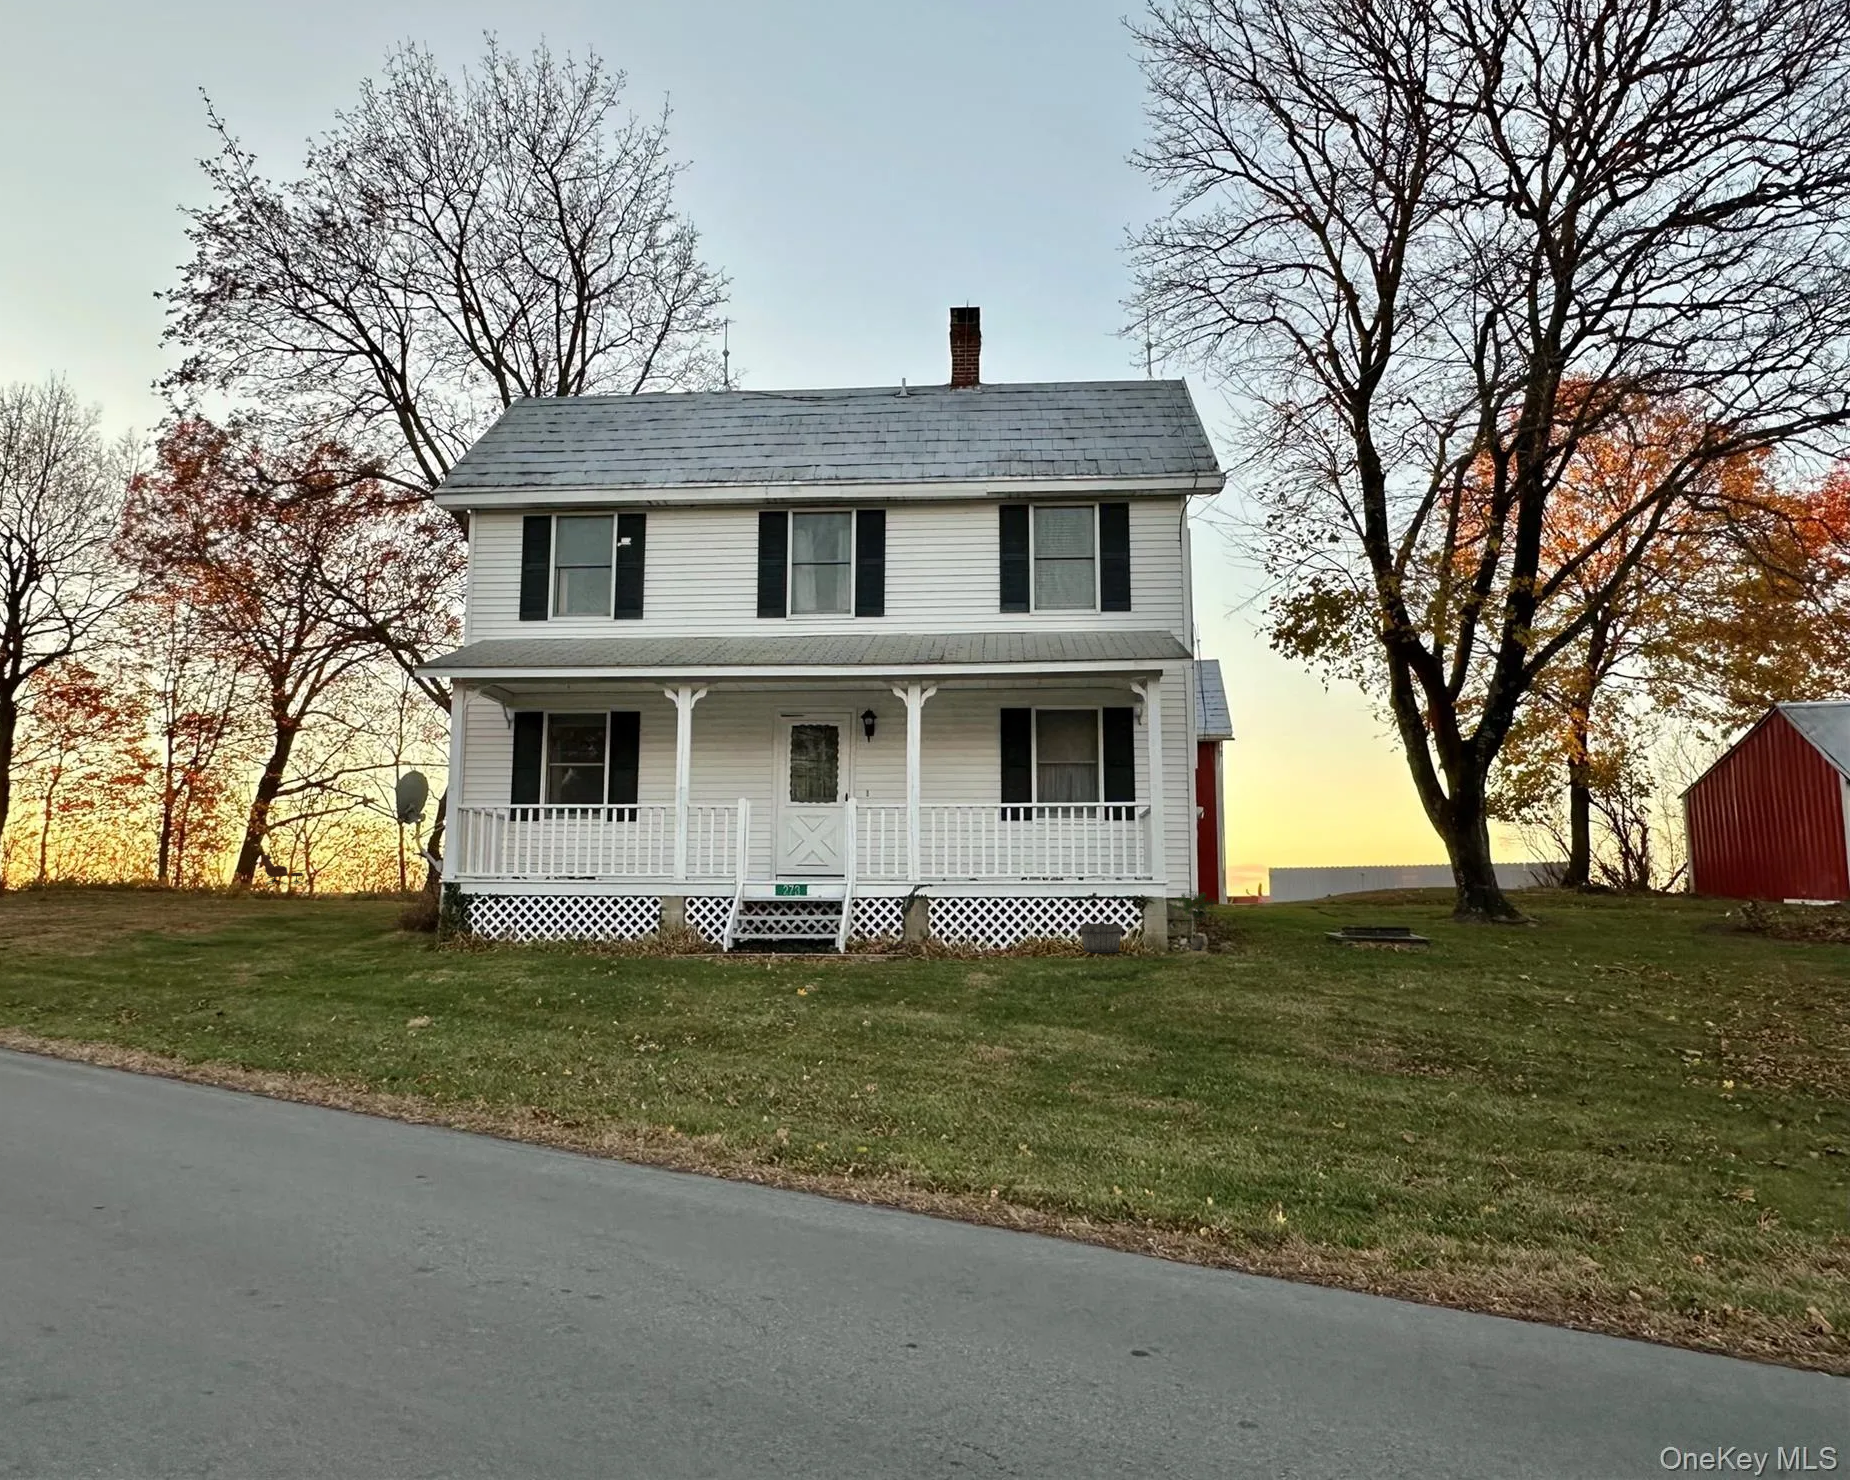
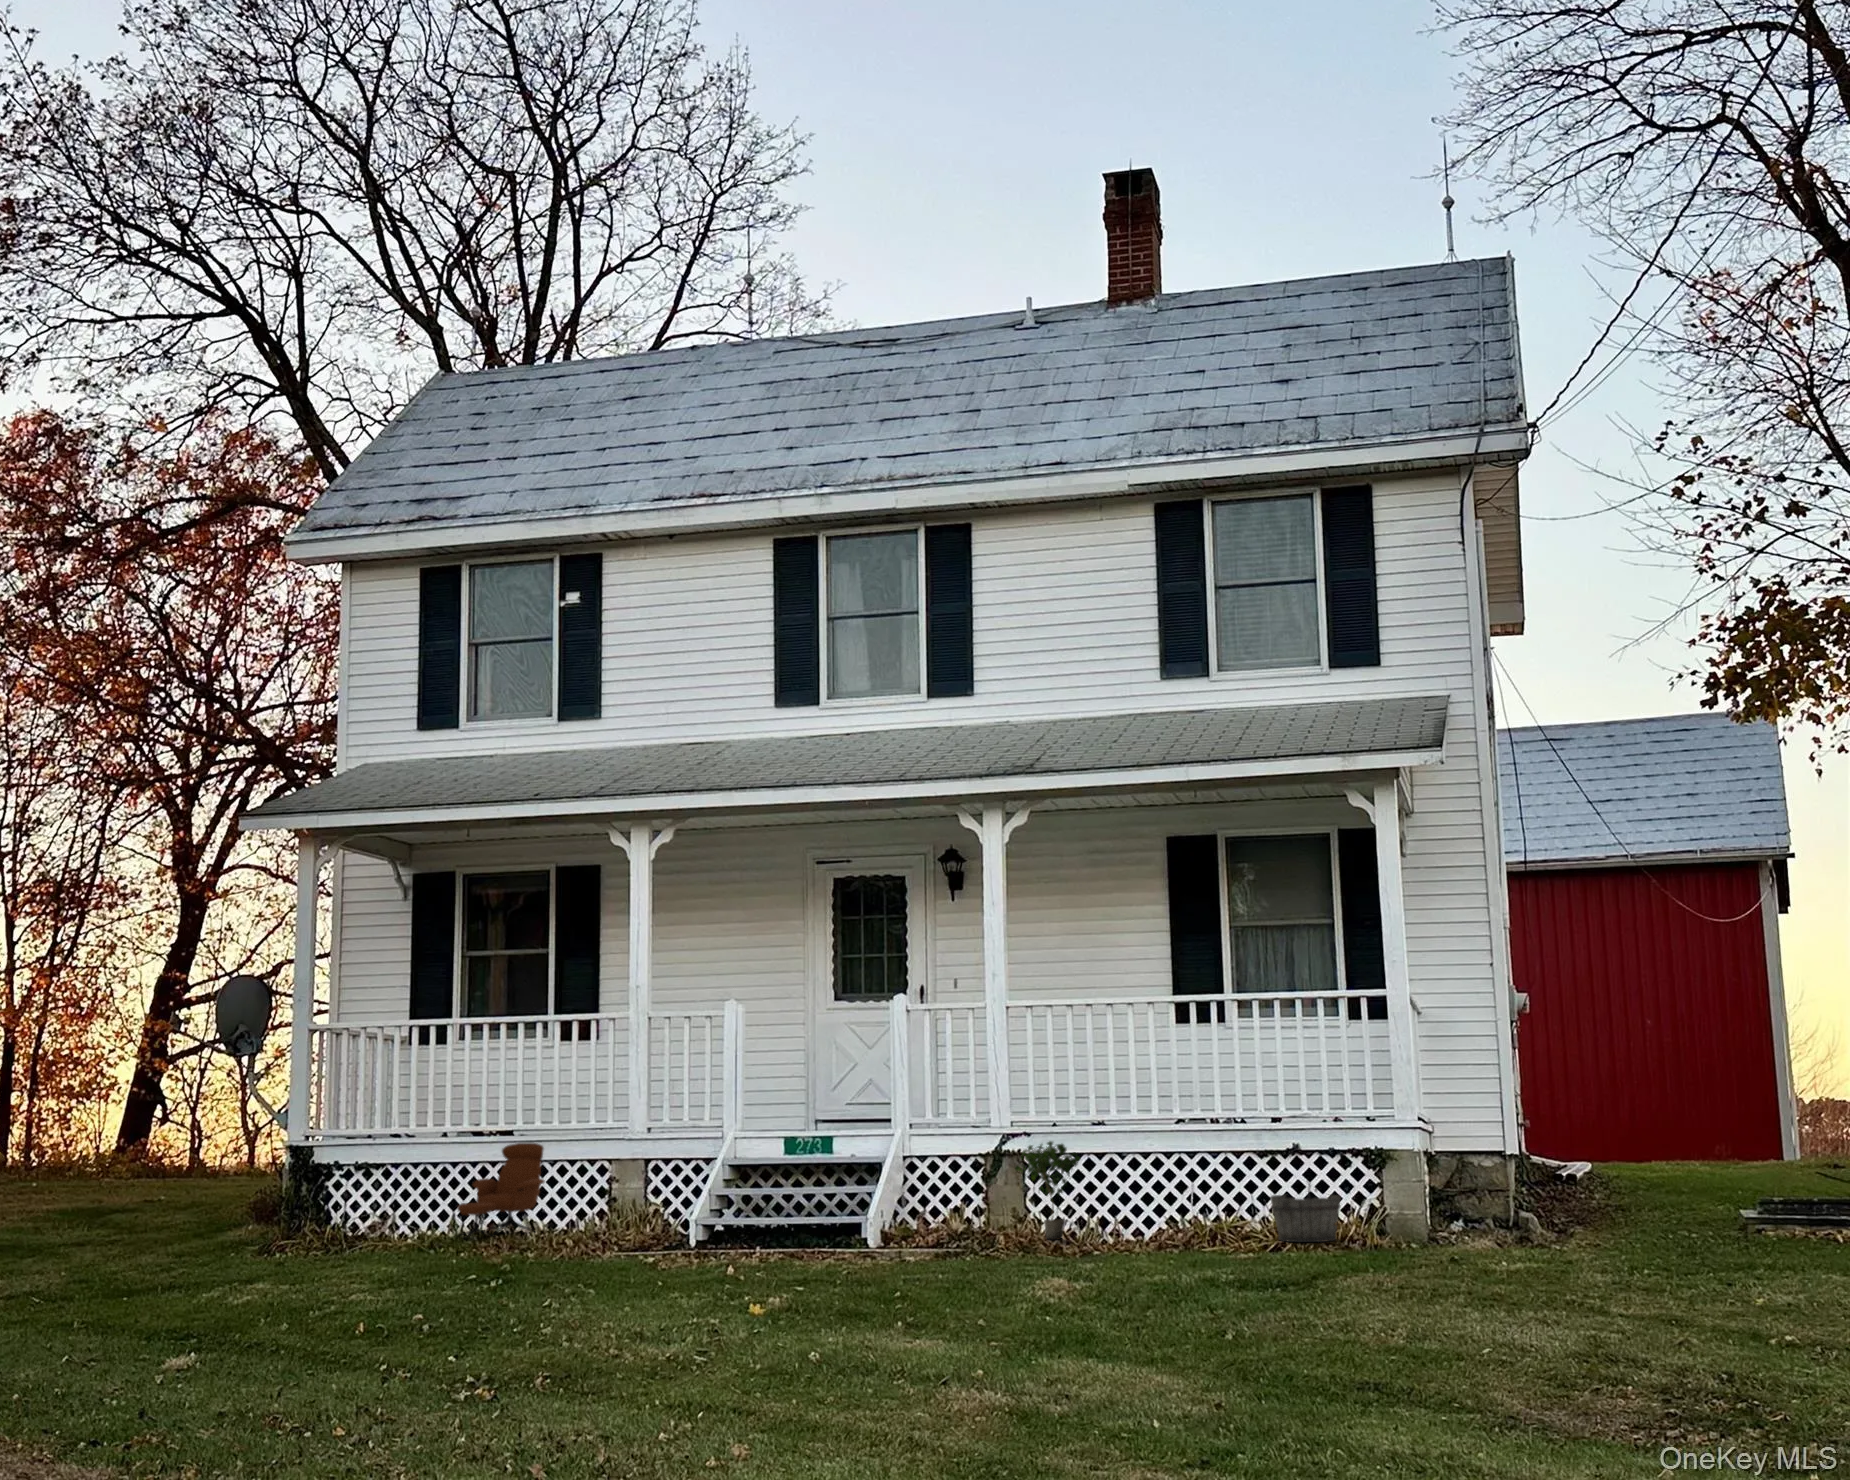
lounge chair: present [262,855,303,883] -> present [457,1143,544,1237]
potted plant: present [1173,891,1216,950] -> present [1015,1141,1080,1240]

